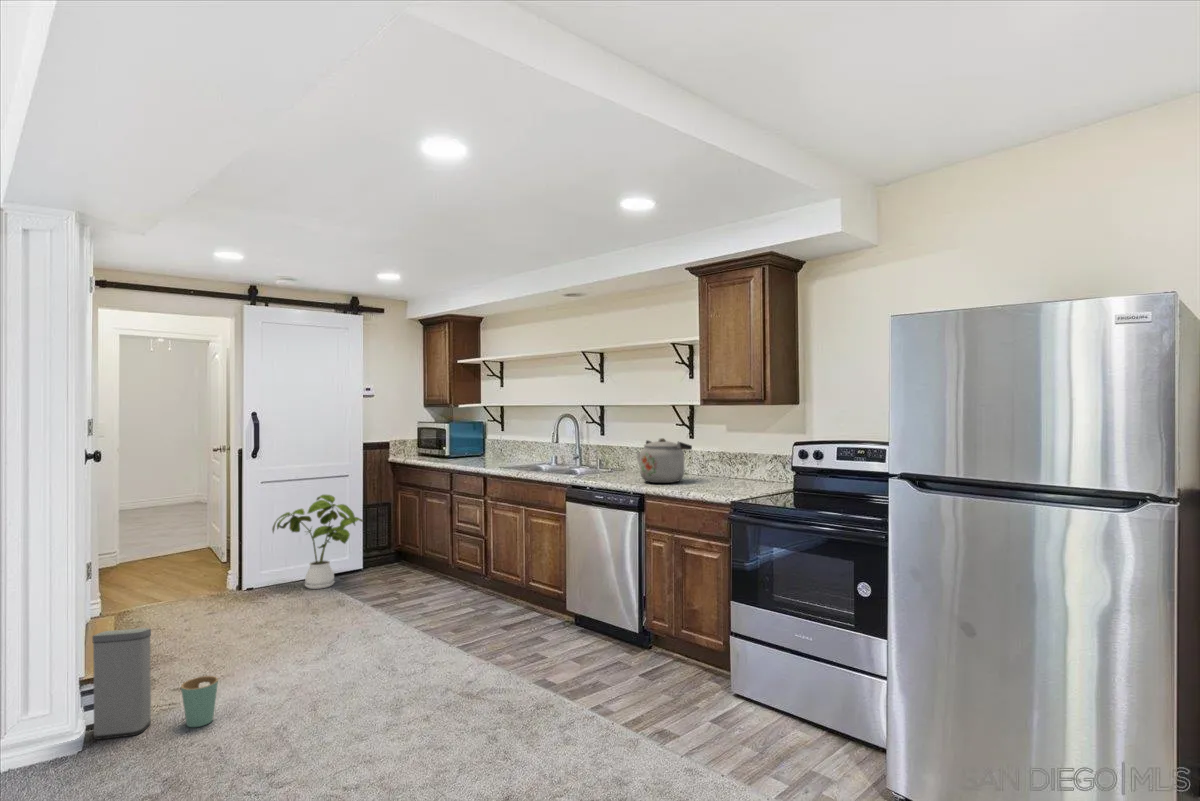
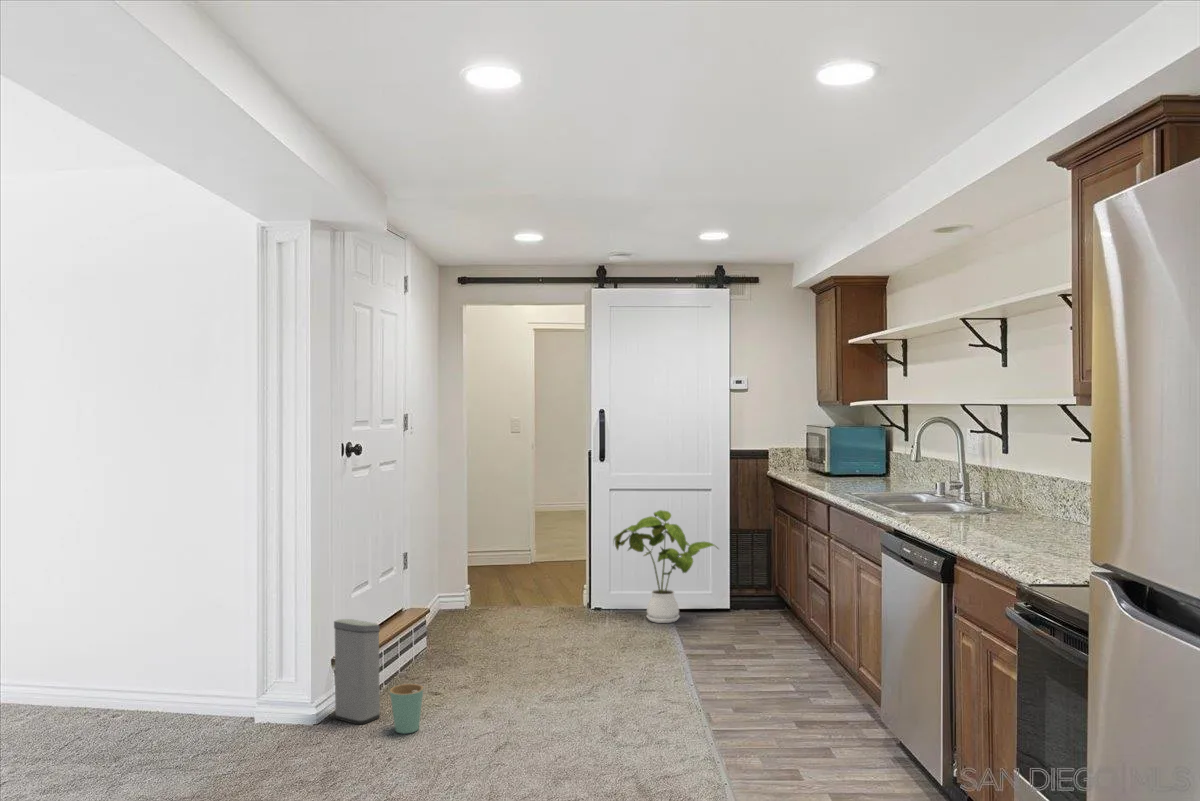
kettle: present [637,438,692,483] -> none [964,463,1065,541]

